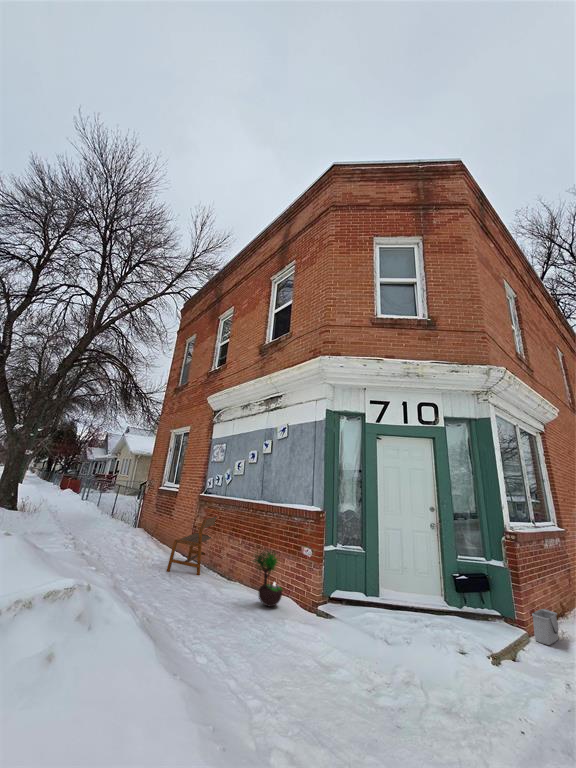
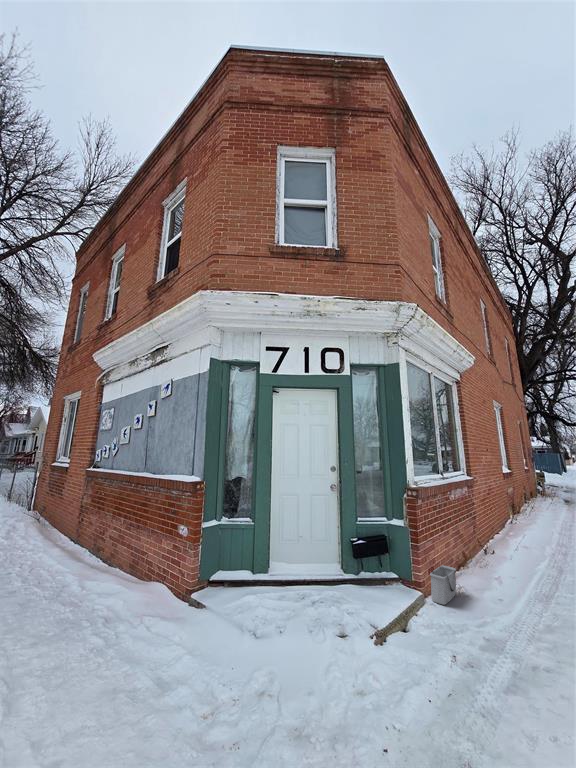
bench: present [167,517,217,575] -> none [29,488,107,560]
potted tree: present [254,551,282,606] -> none [116,523,159,594]

